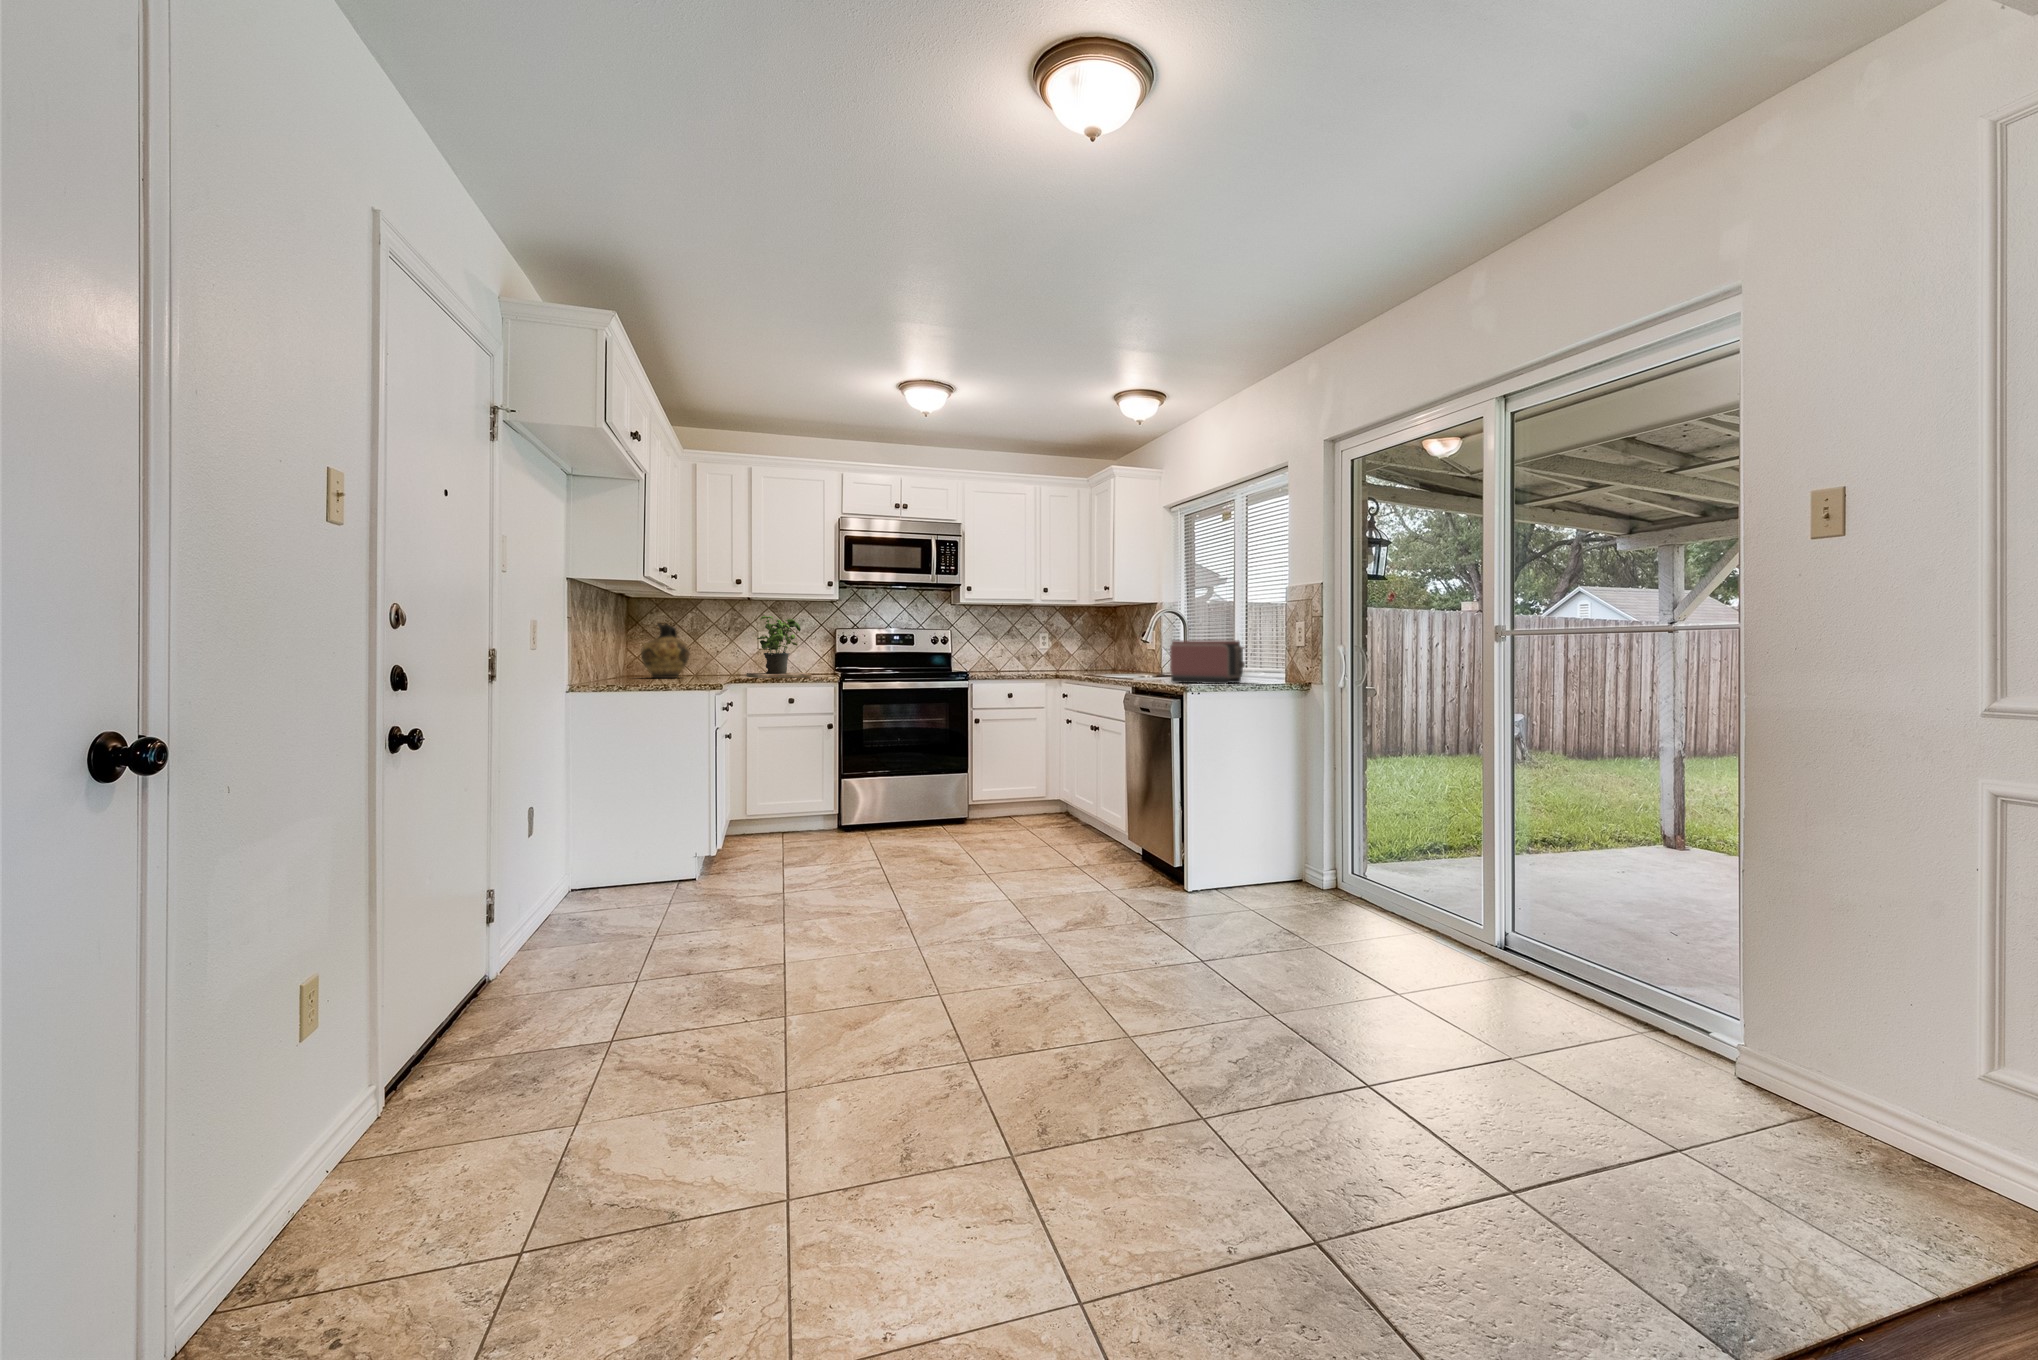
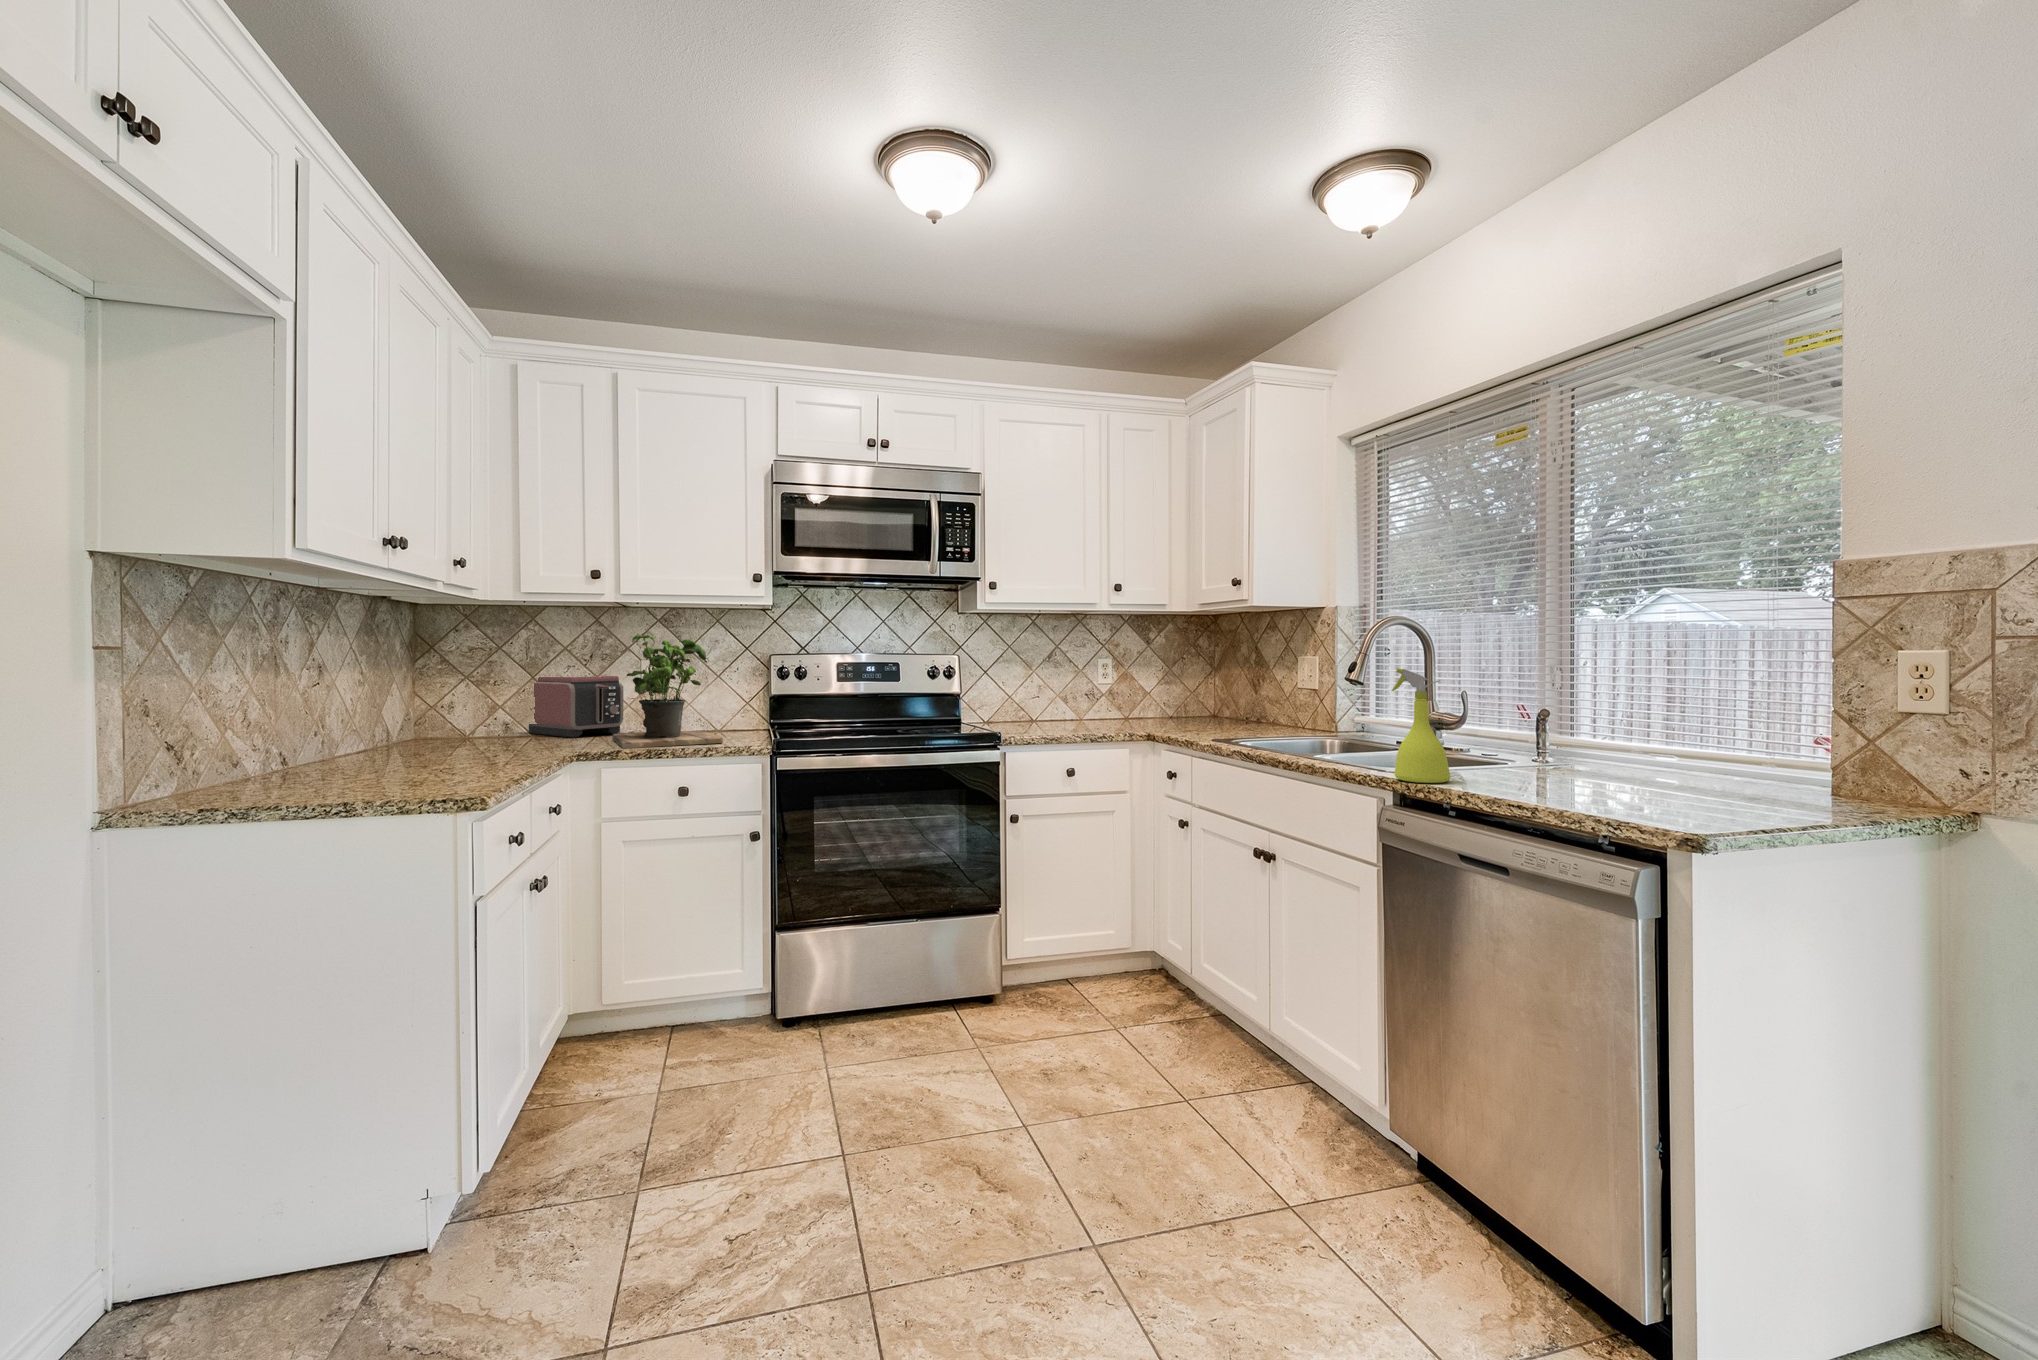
ceramic jug: present [641,623,690,678] -> none [398,649,496,754]
spray bottle: none [1132,632,1155,683] -> present [1392,668,1450,783]
toaster: present [1170,641,1245,684] -> present [529,675,623,738]

